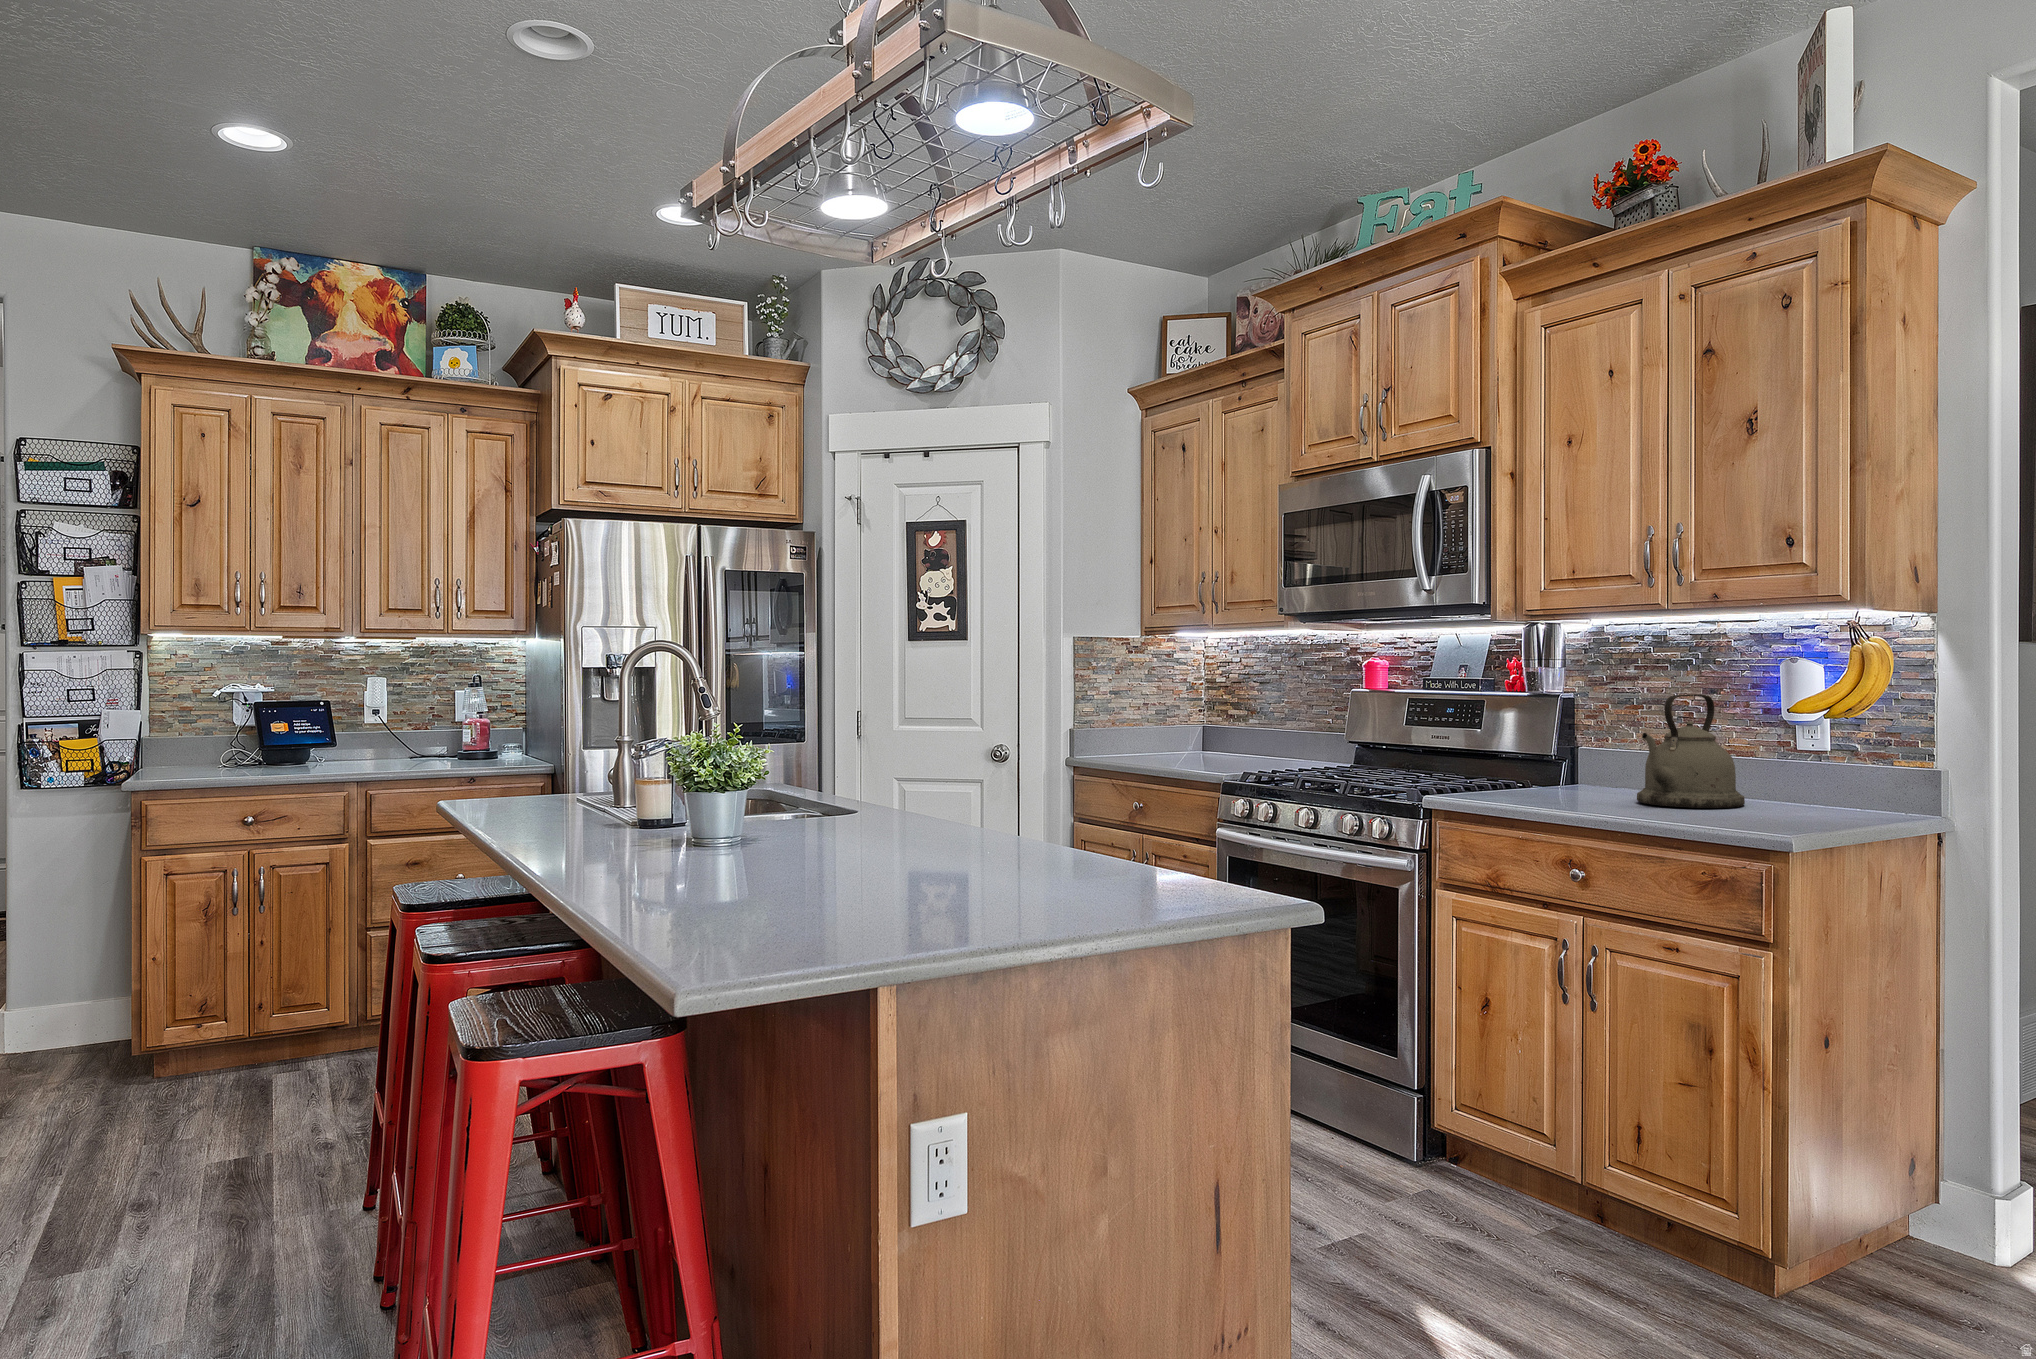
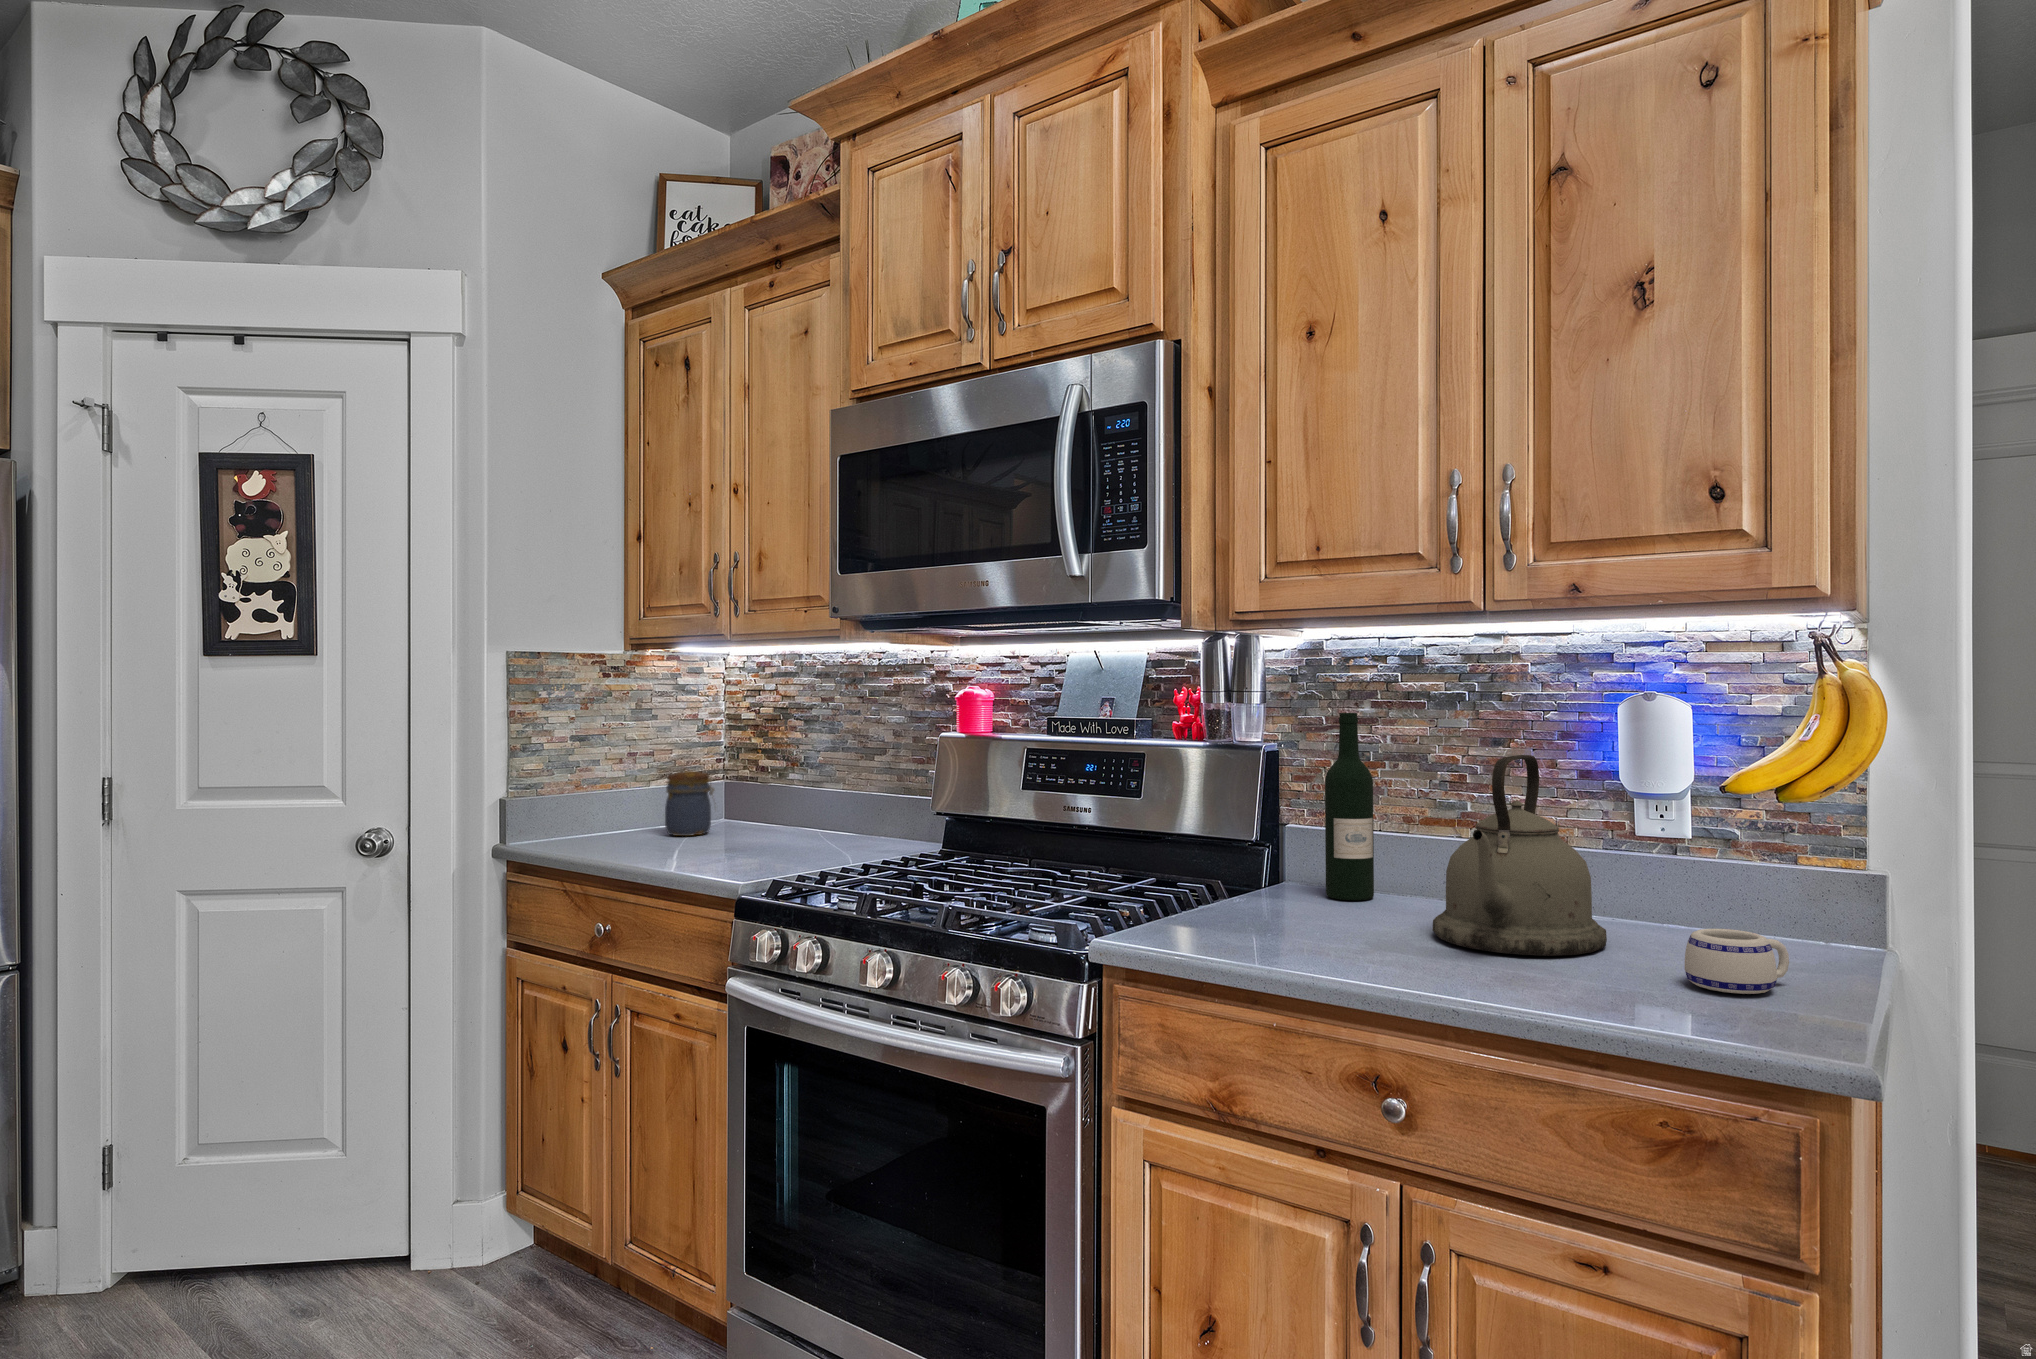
wine bottle: none [1595,672,1627,790] -> present [1325,713,1374,900]
jar: none [1168,717,1202,759] -> present [665,771,714,836]
mug: none [1756,788,1821,819] -> present [1684,929,1789,994]

